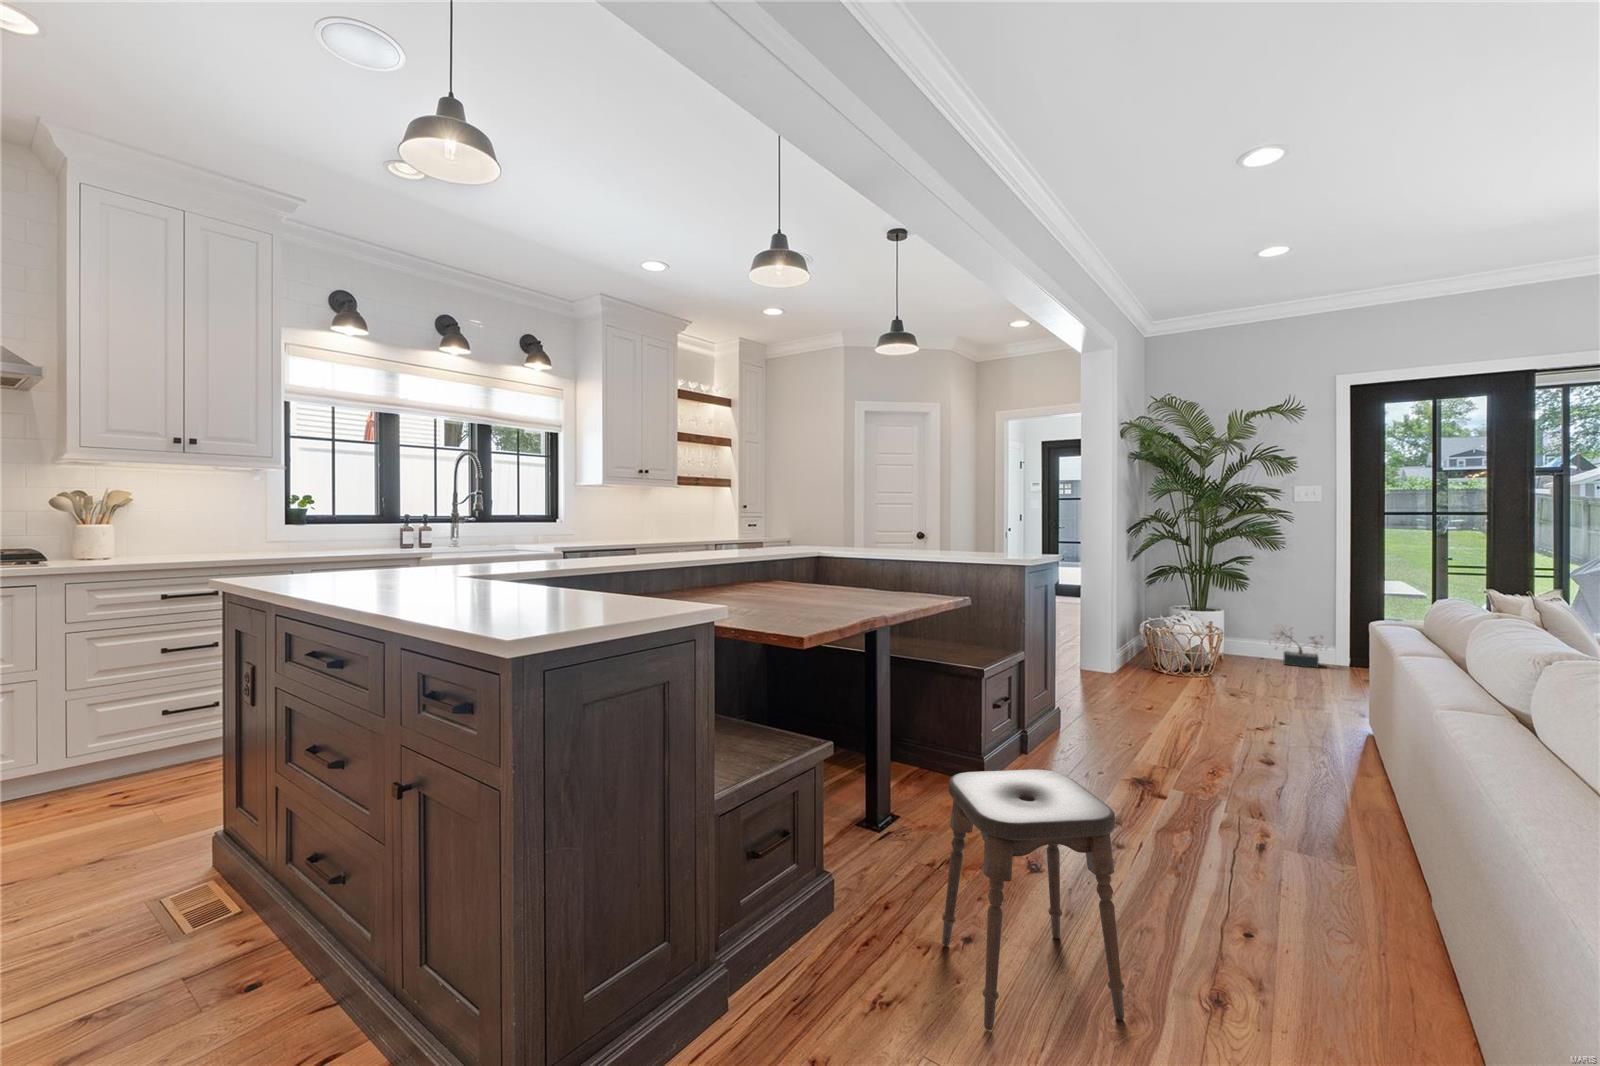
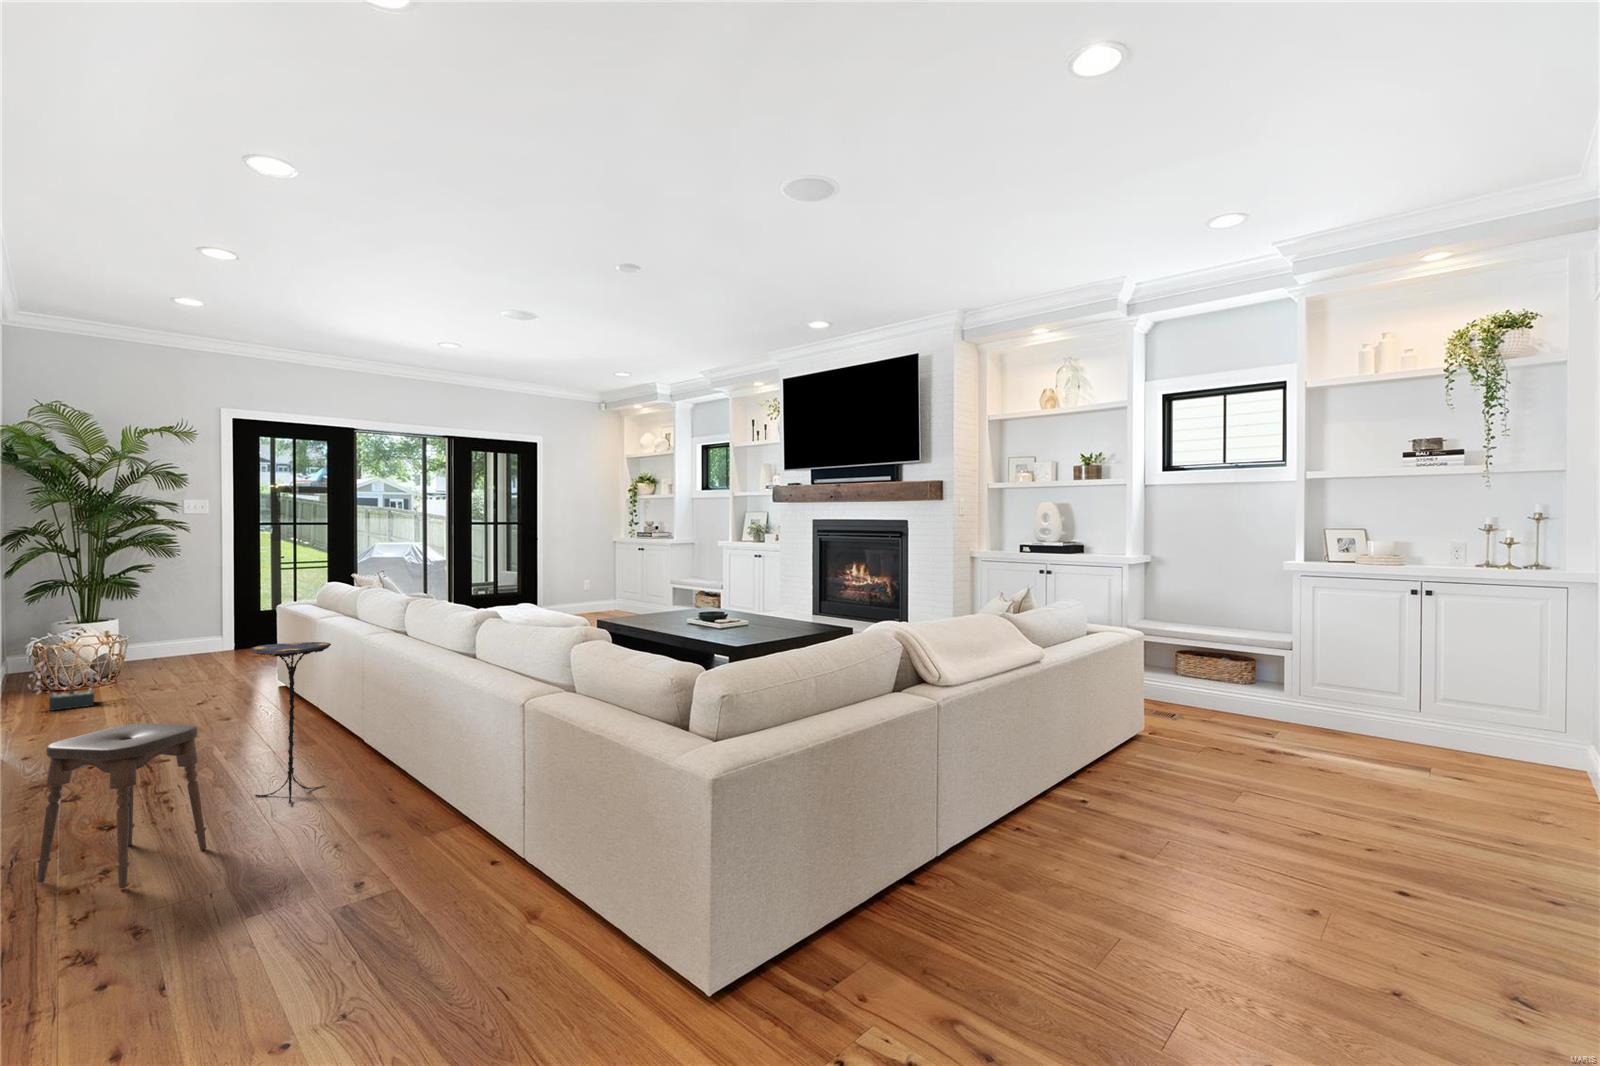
decorative plant: present [1274,623,1328,668] -> present [29,662,106,710]
side table: none [1240,692,1393,995] -> present [251,642,331,804]

